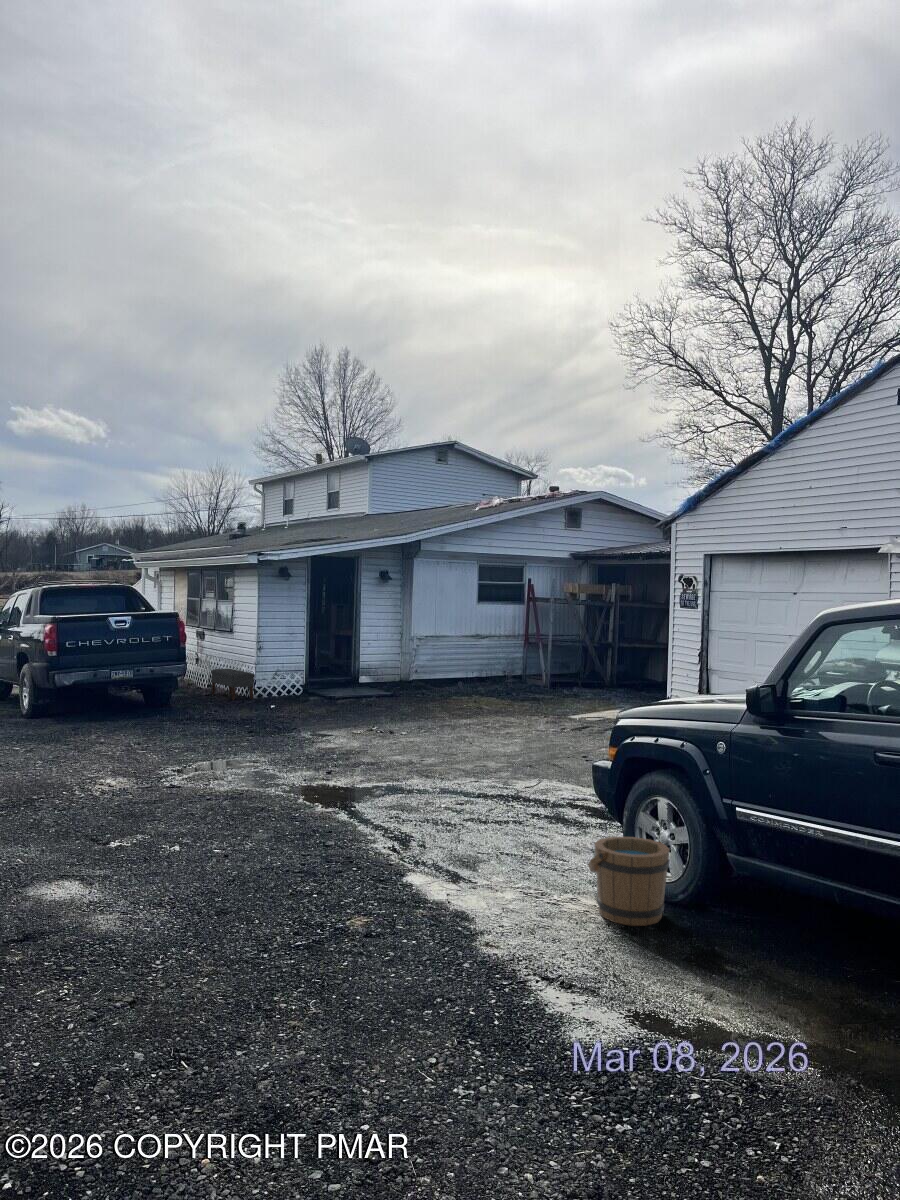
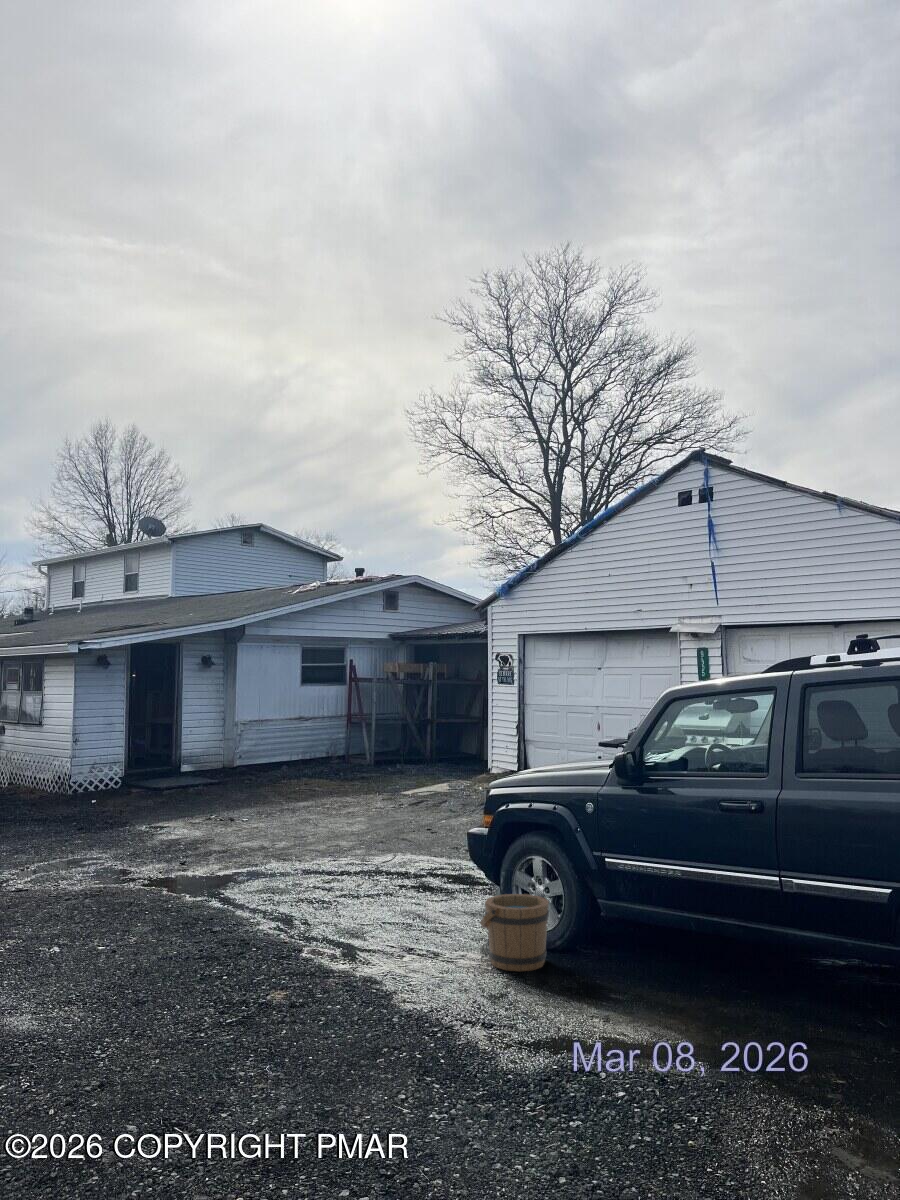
bench: present [211,669,255,700] -> none [14,764,66,798]

